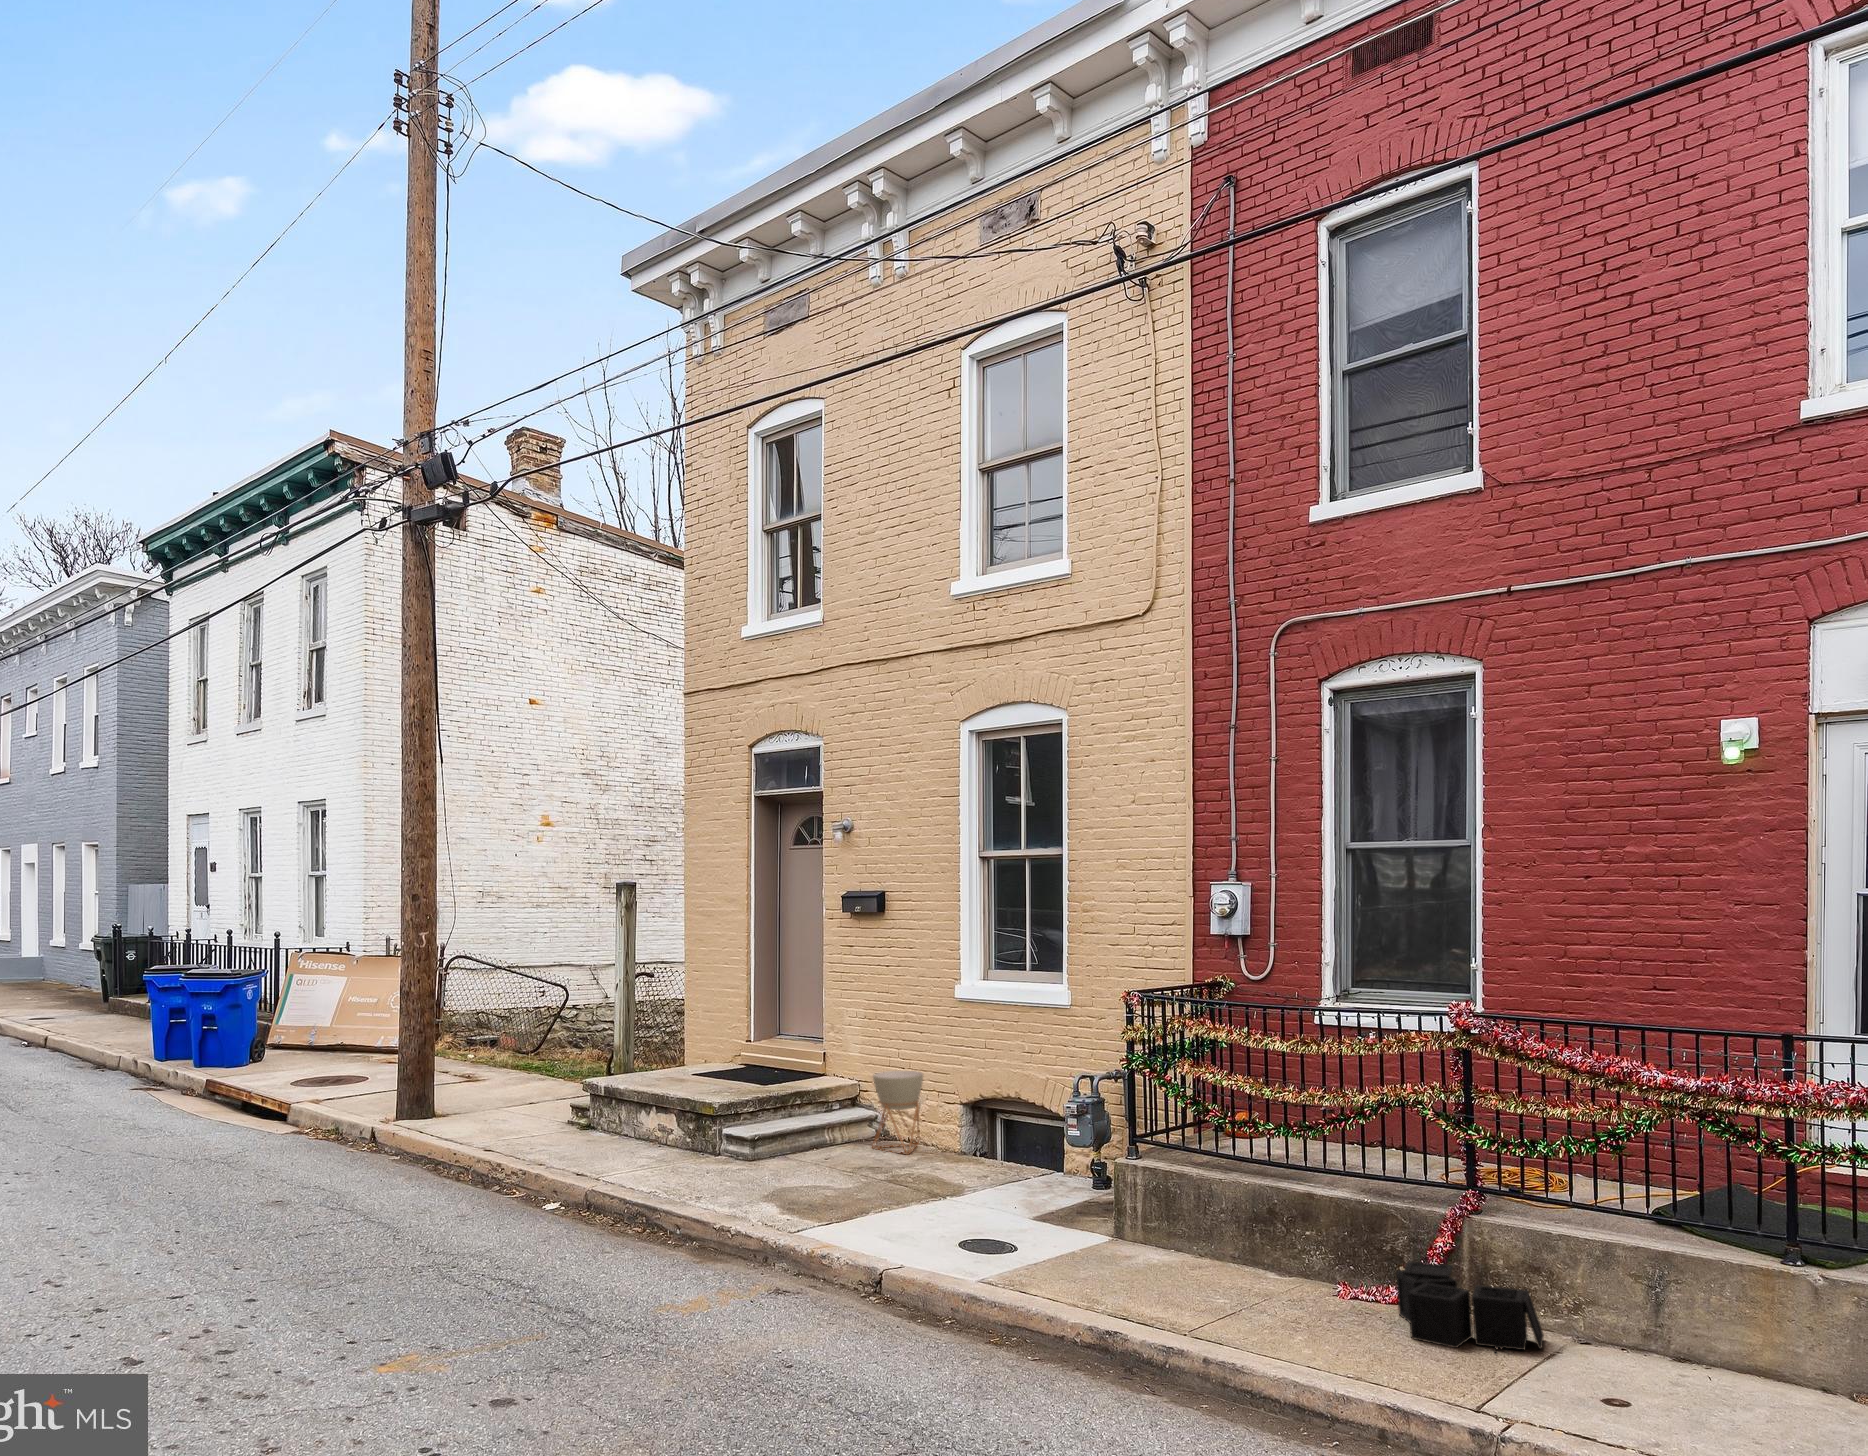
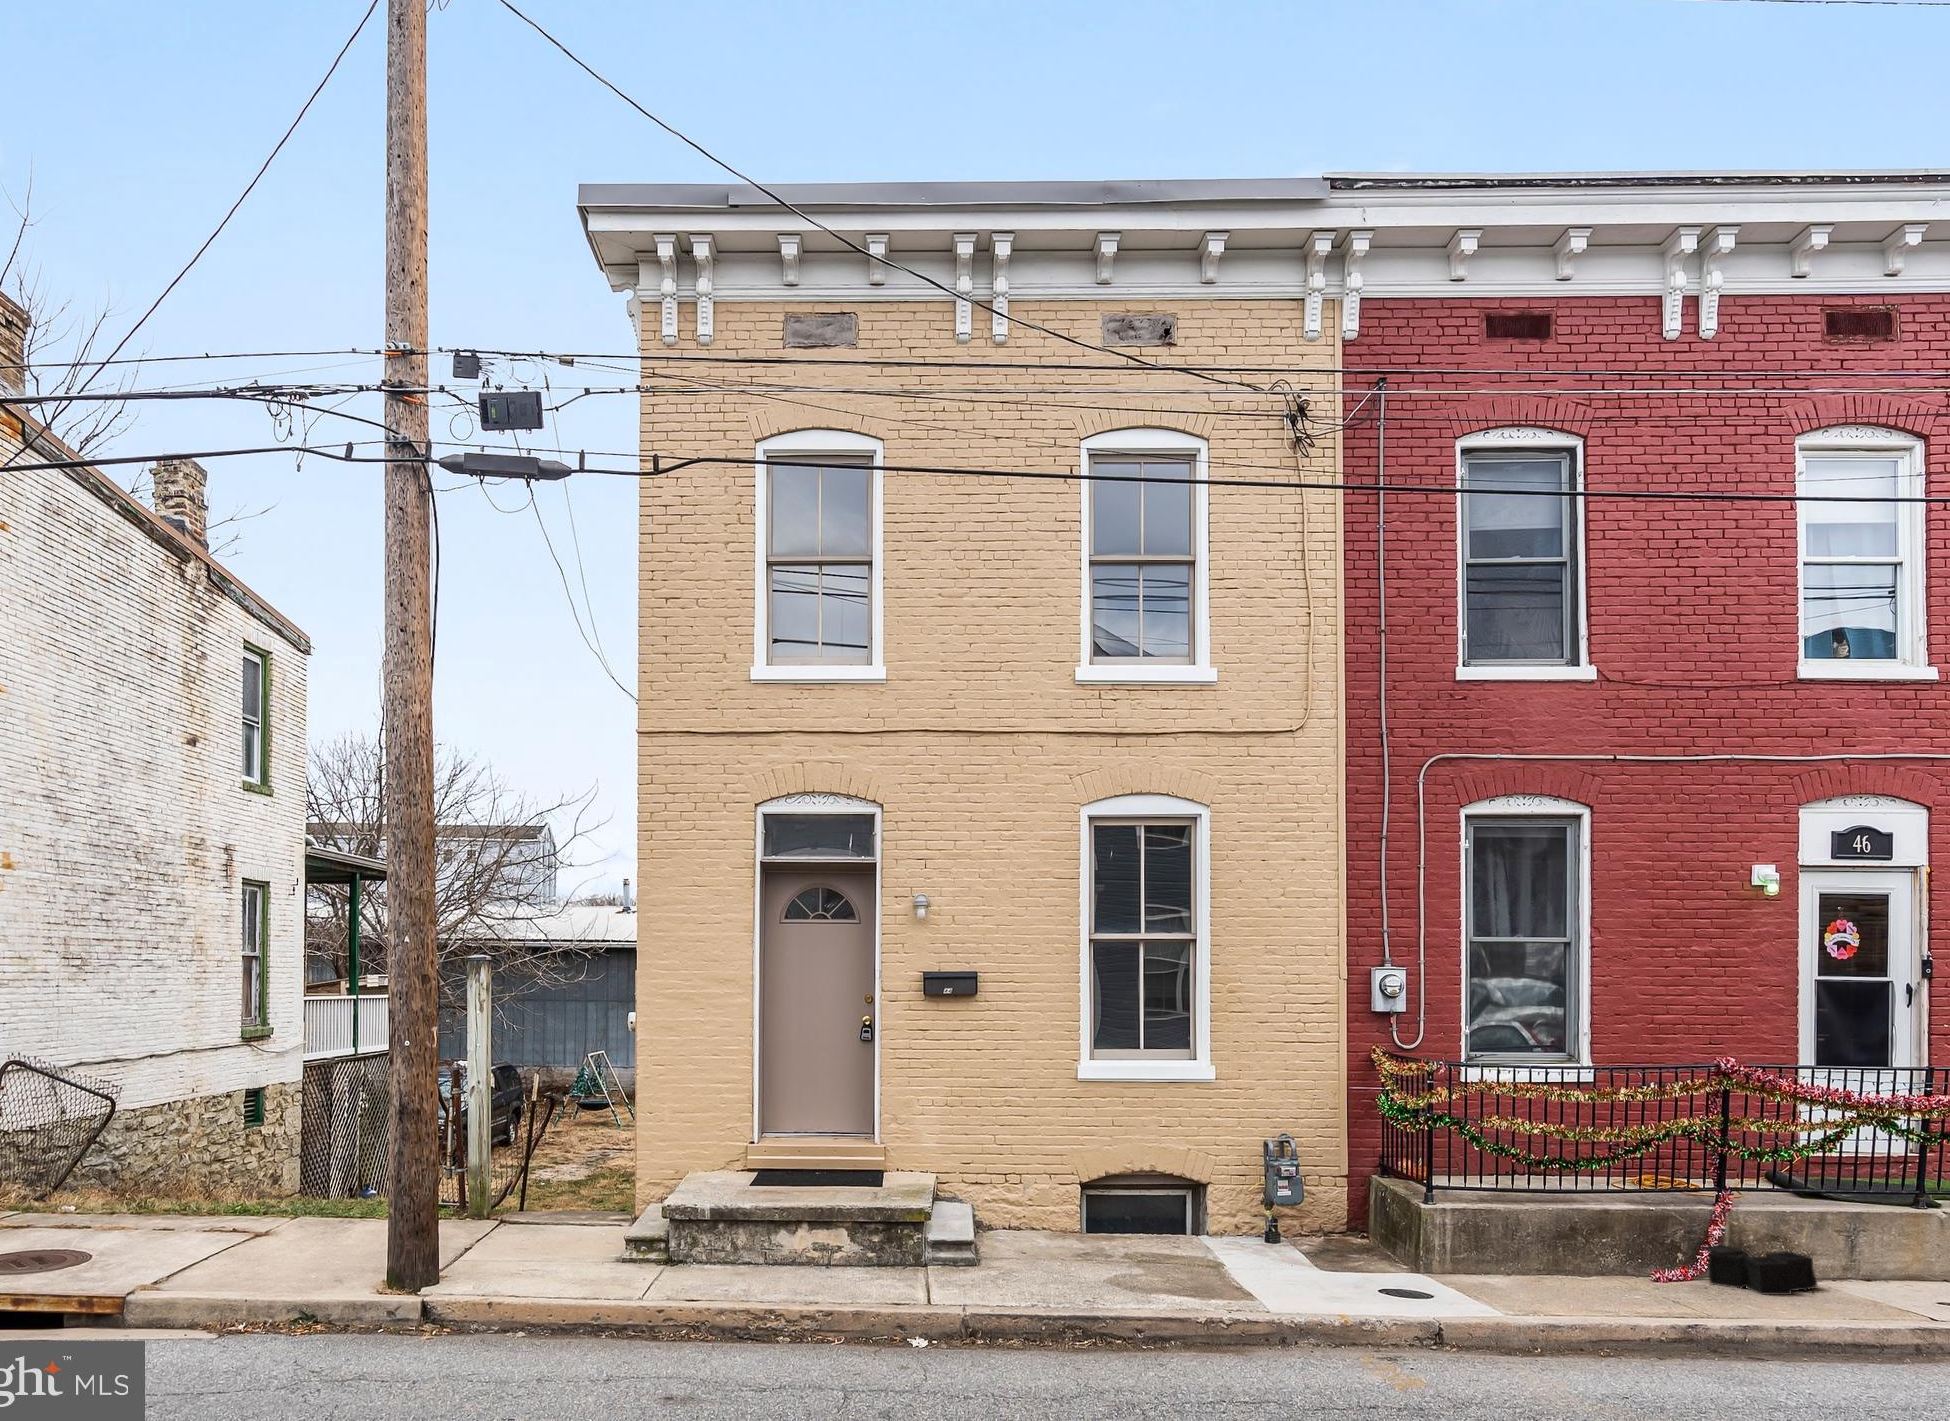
planter: present [872,1071,923,1155] -> none [997,1155,1049,1238]

